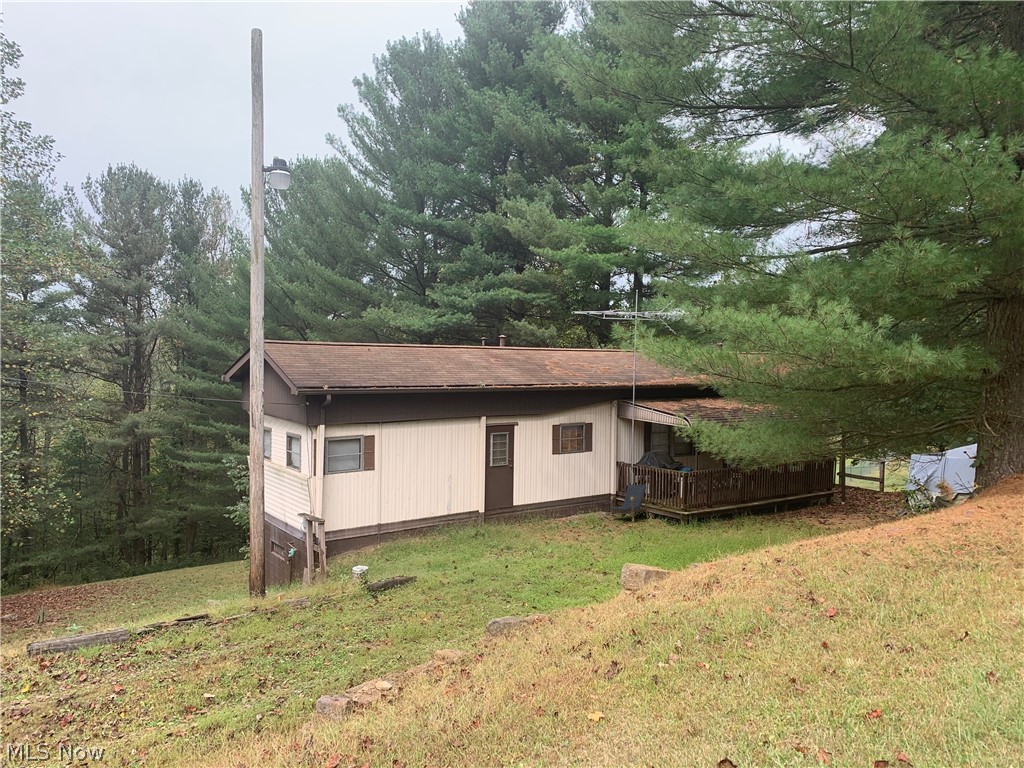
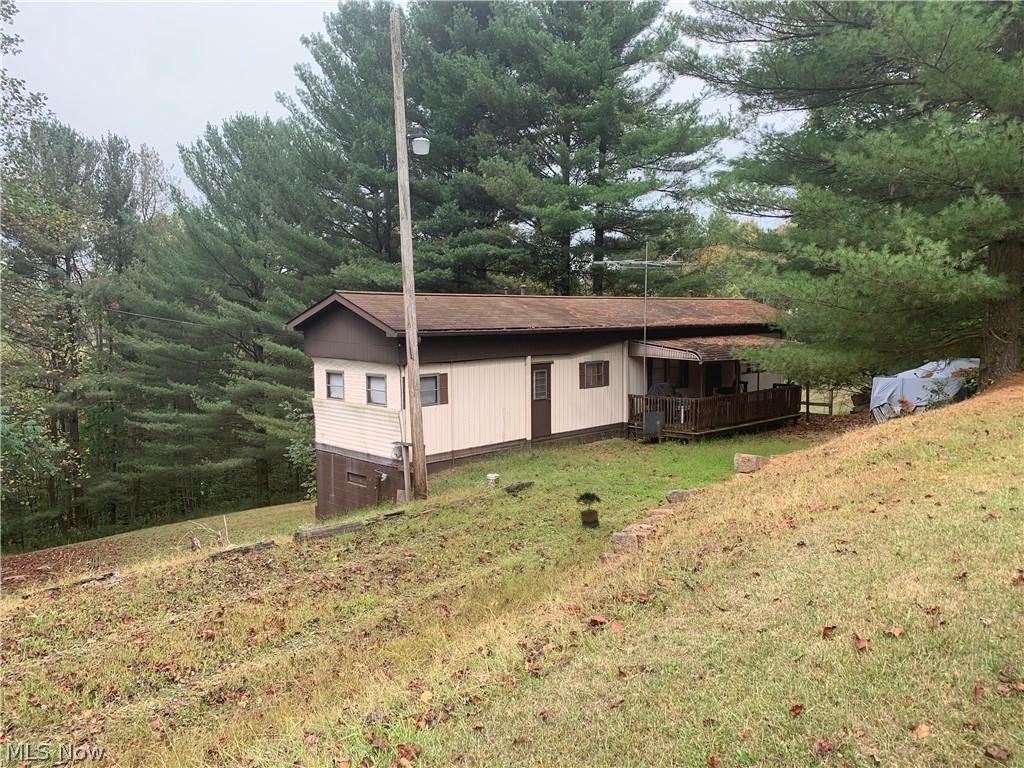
potted tree: none [384,579,408,617] -> present [576,493,601,528]

